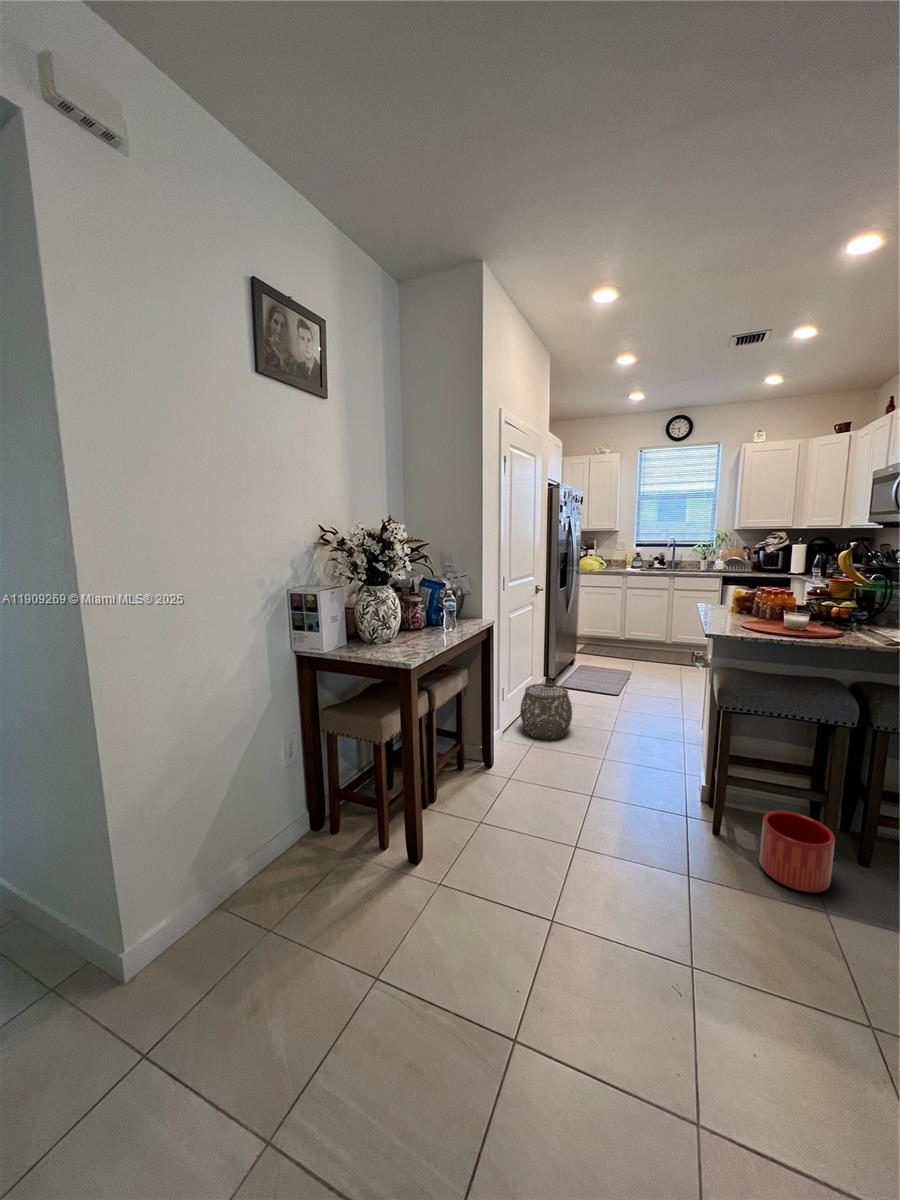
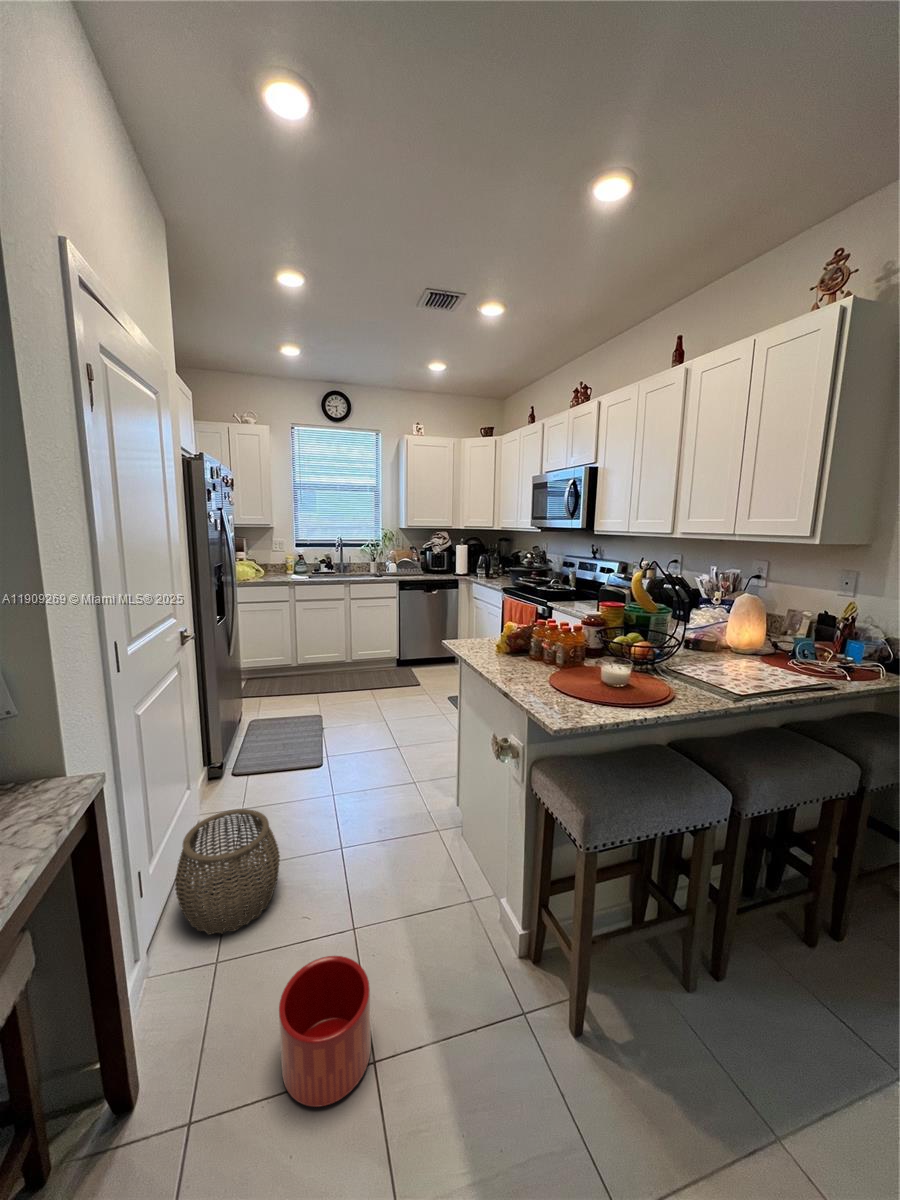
planter: present [759,811,835,892] -> present [279,956,371,1107]

